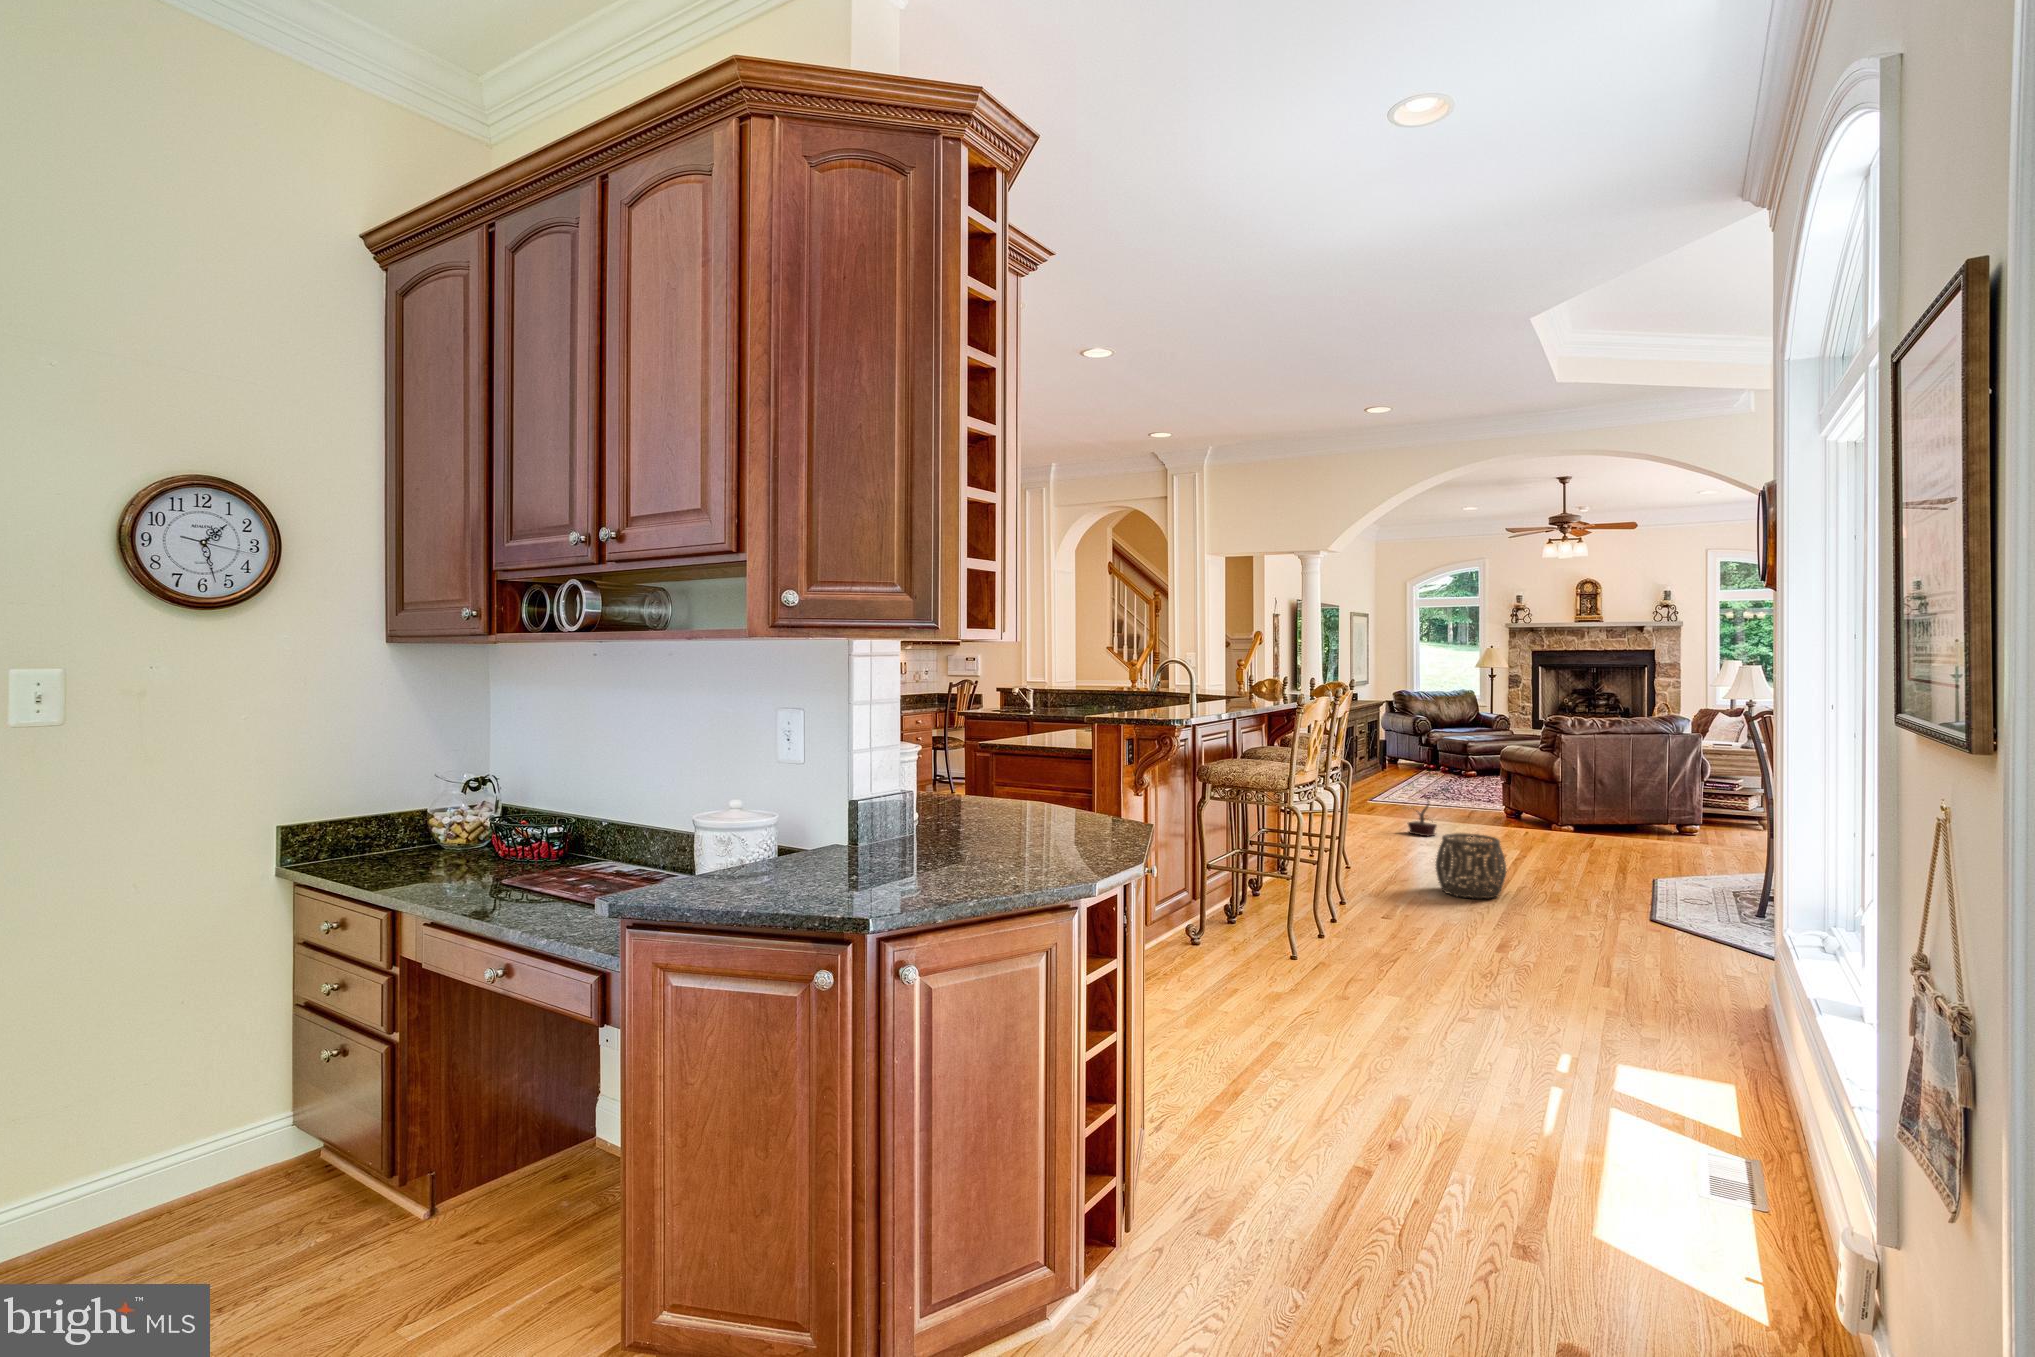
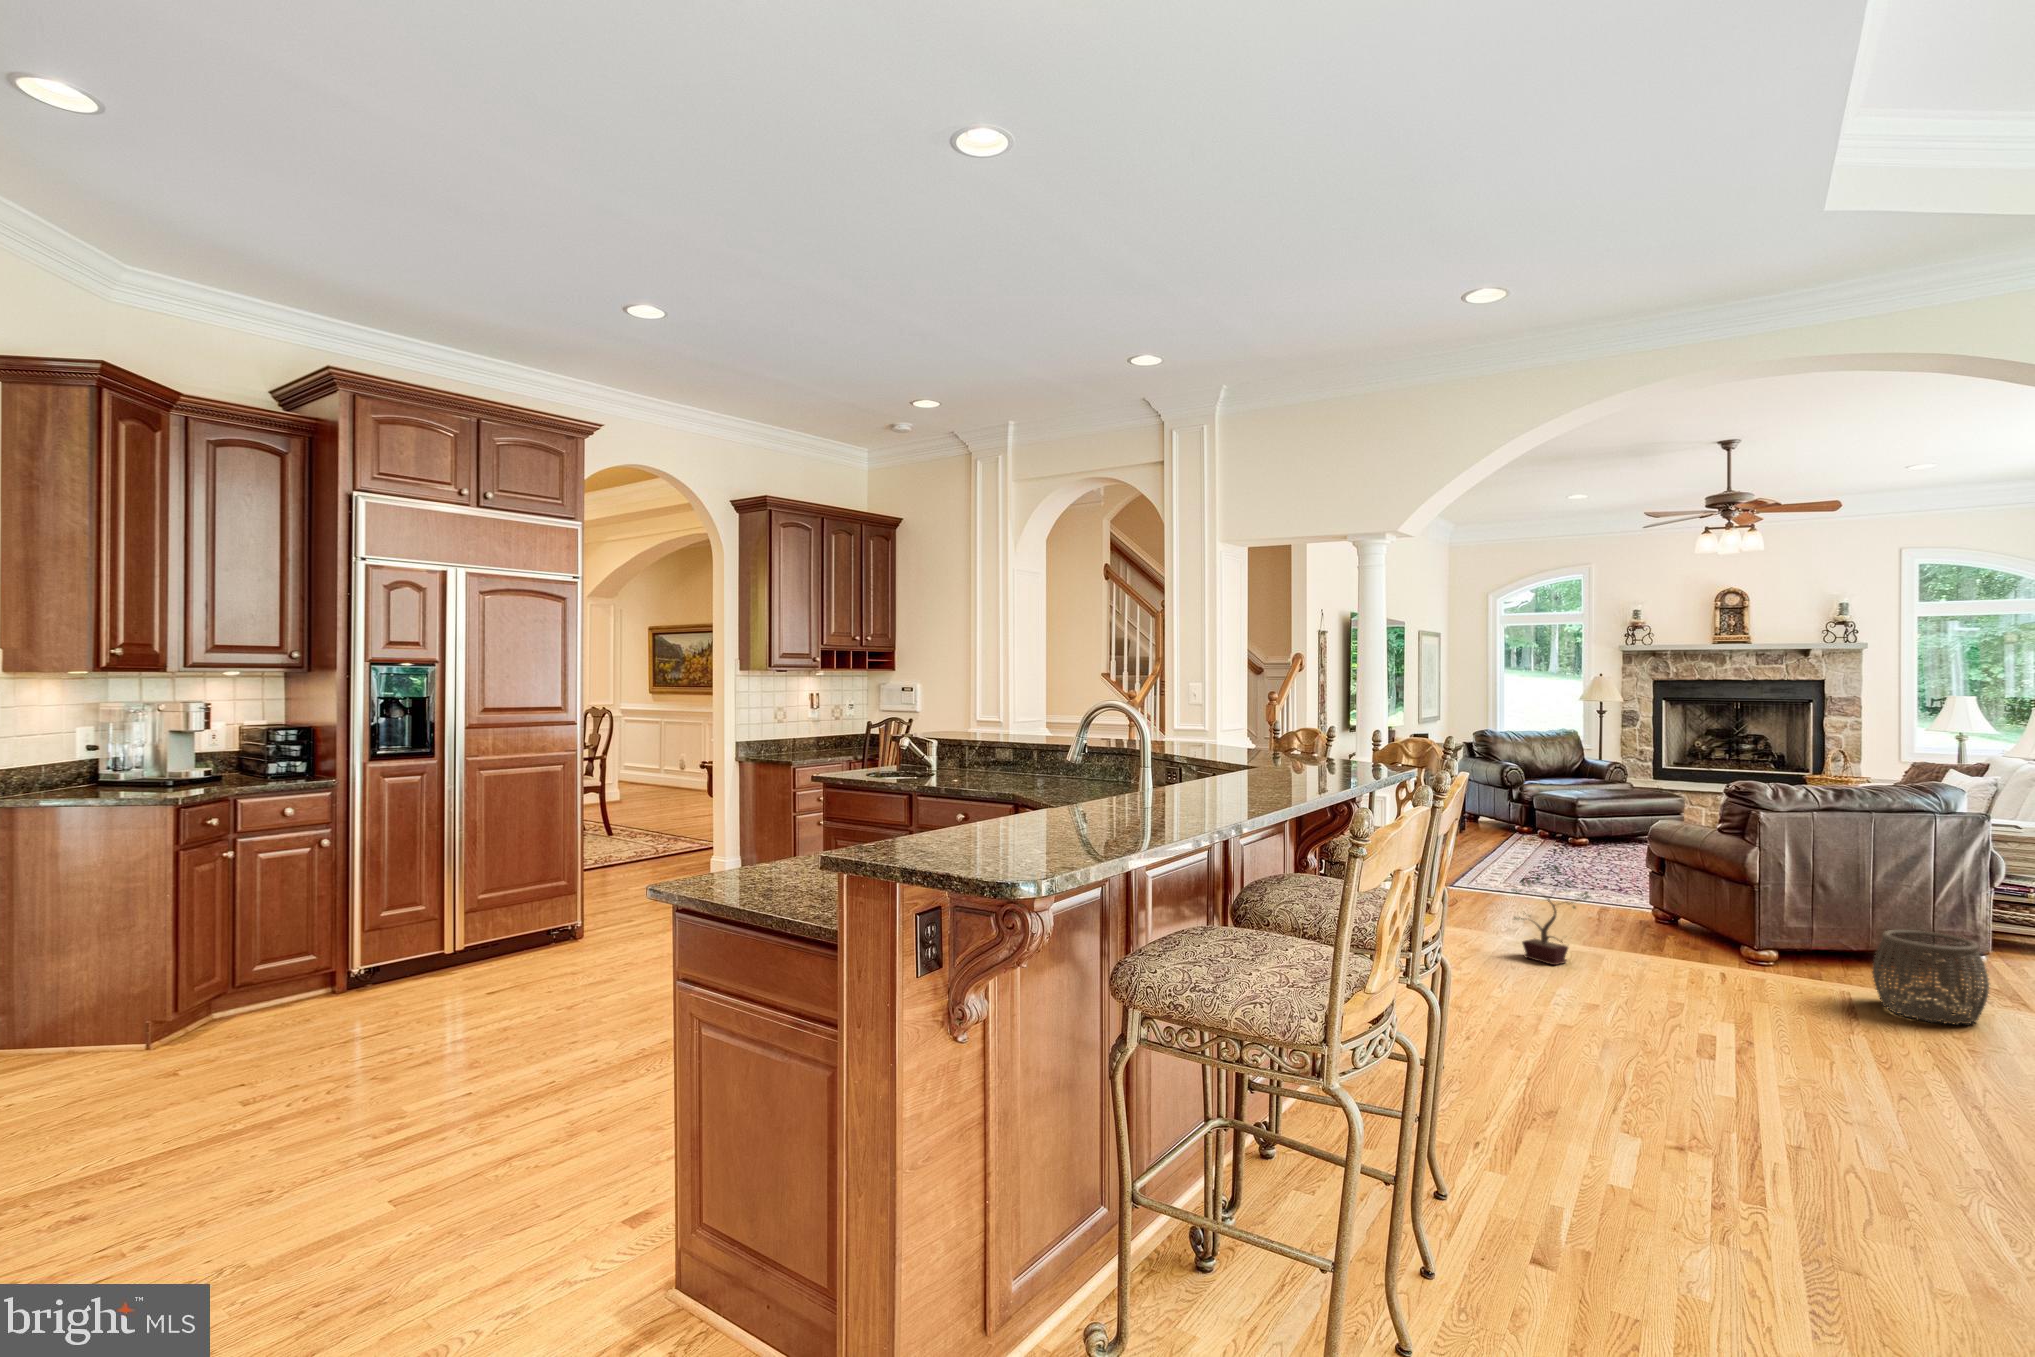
woven basket: present [1436,833,1506,899] -> present [1872,930,1990,1025]

